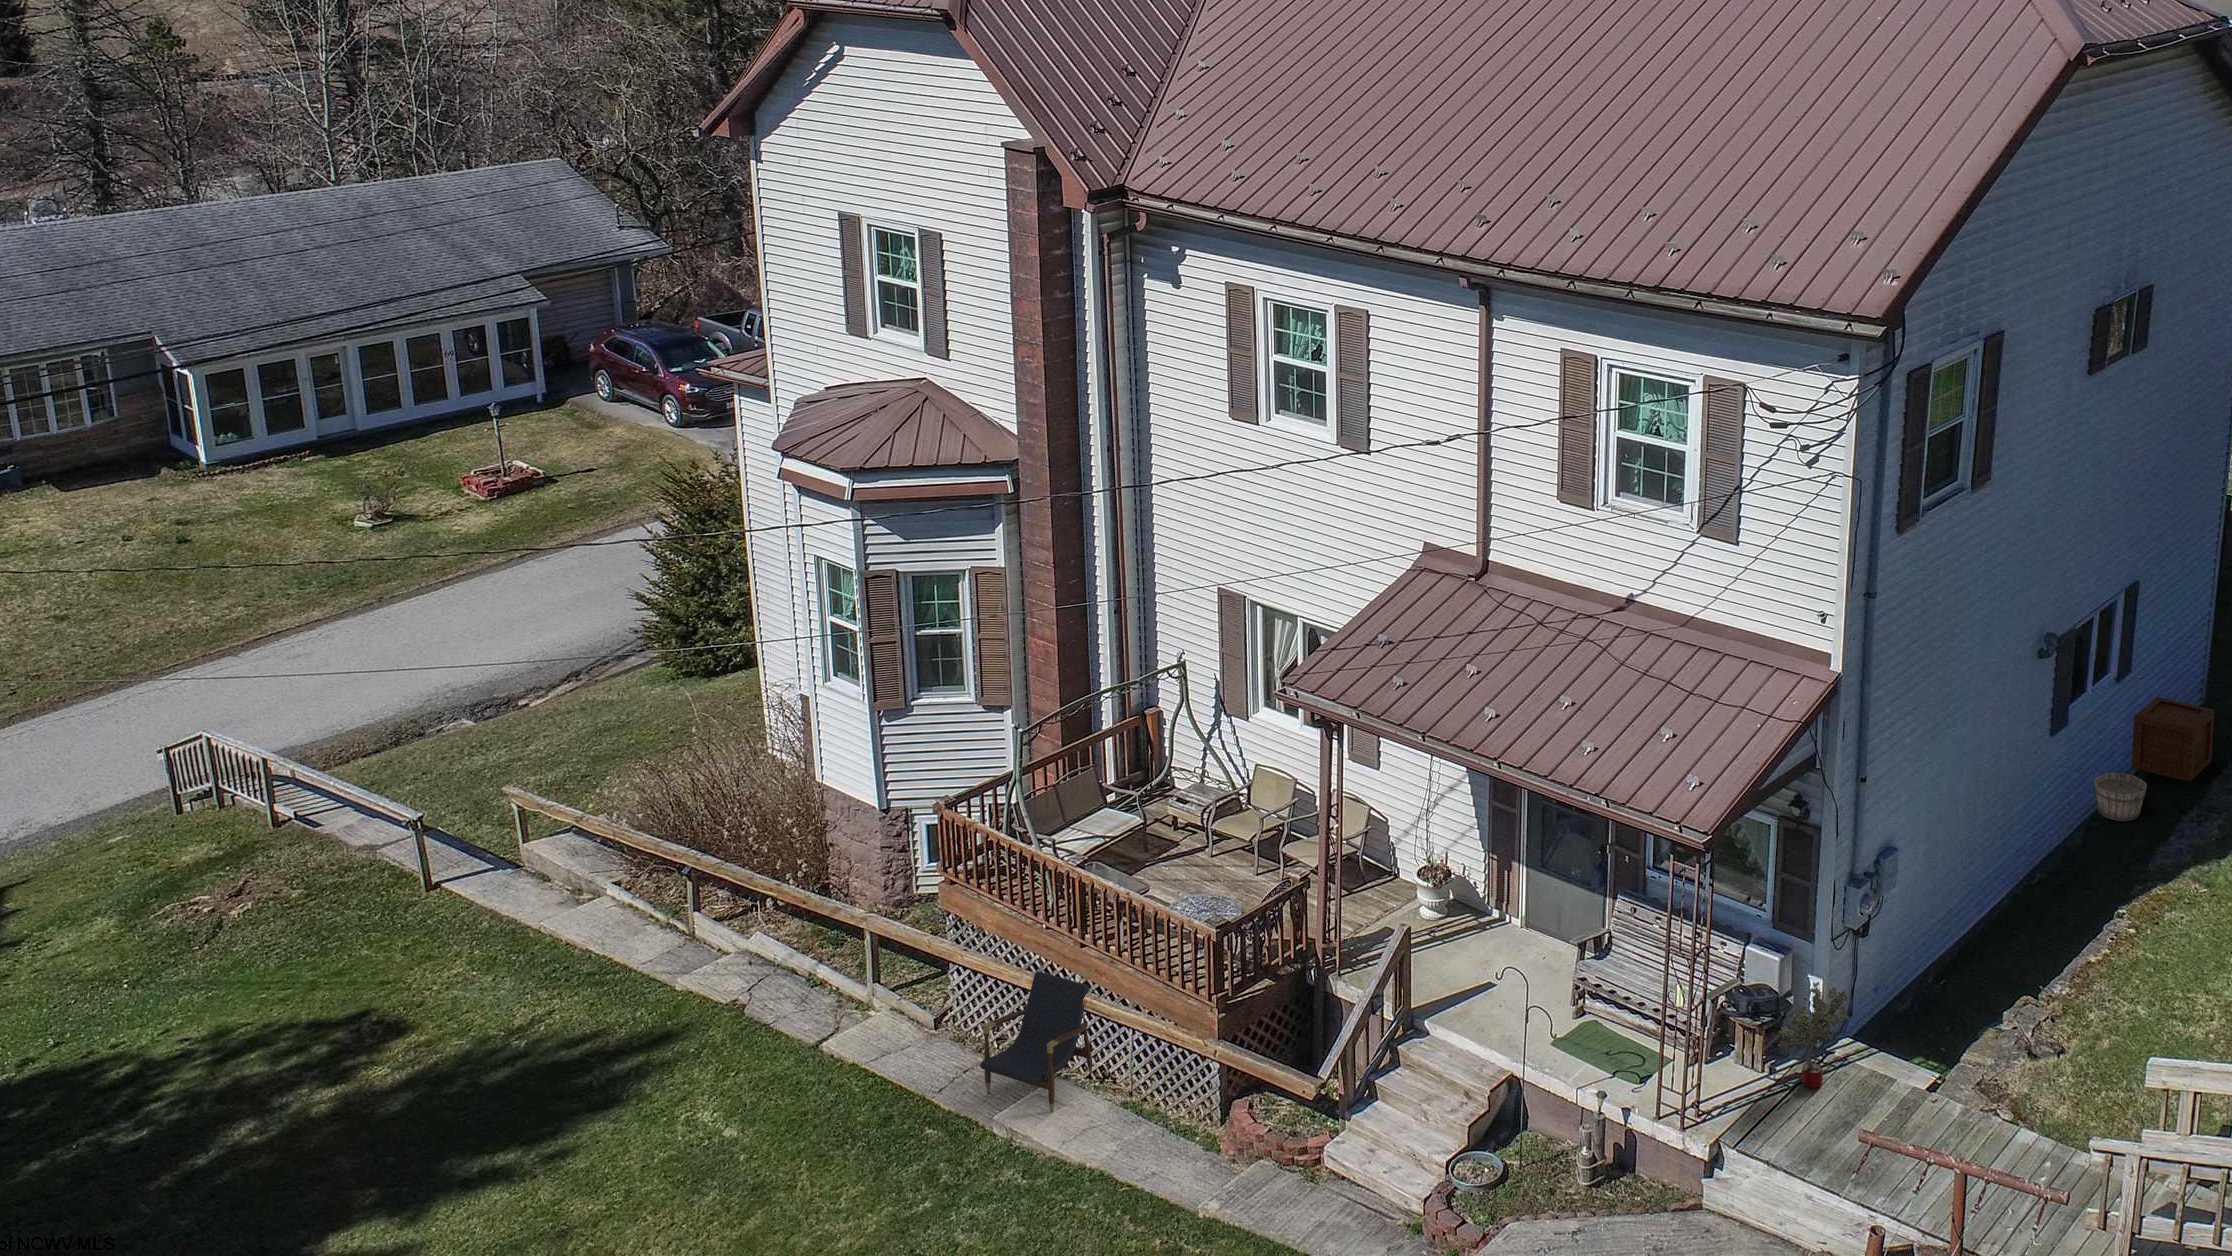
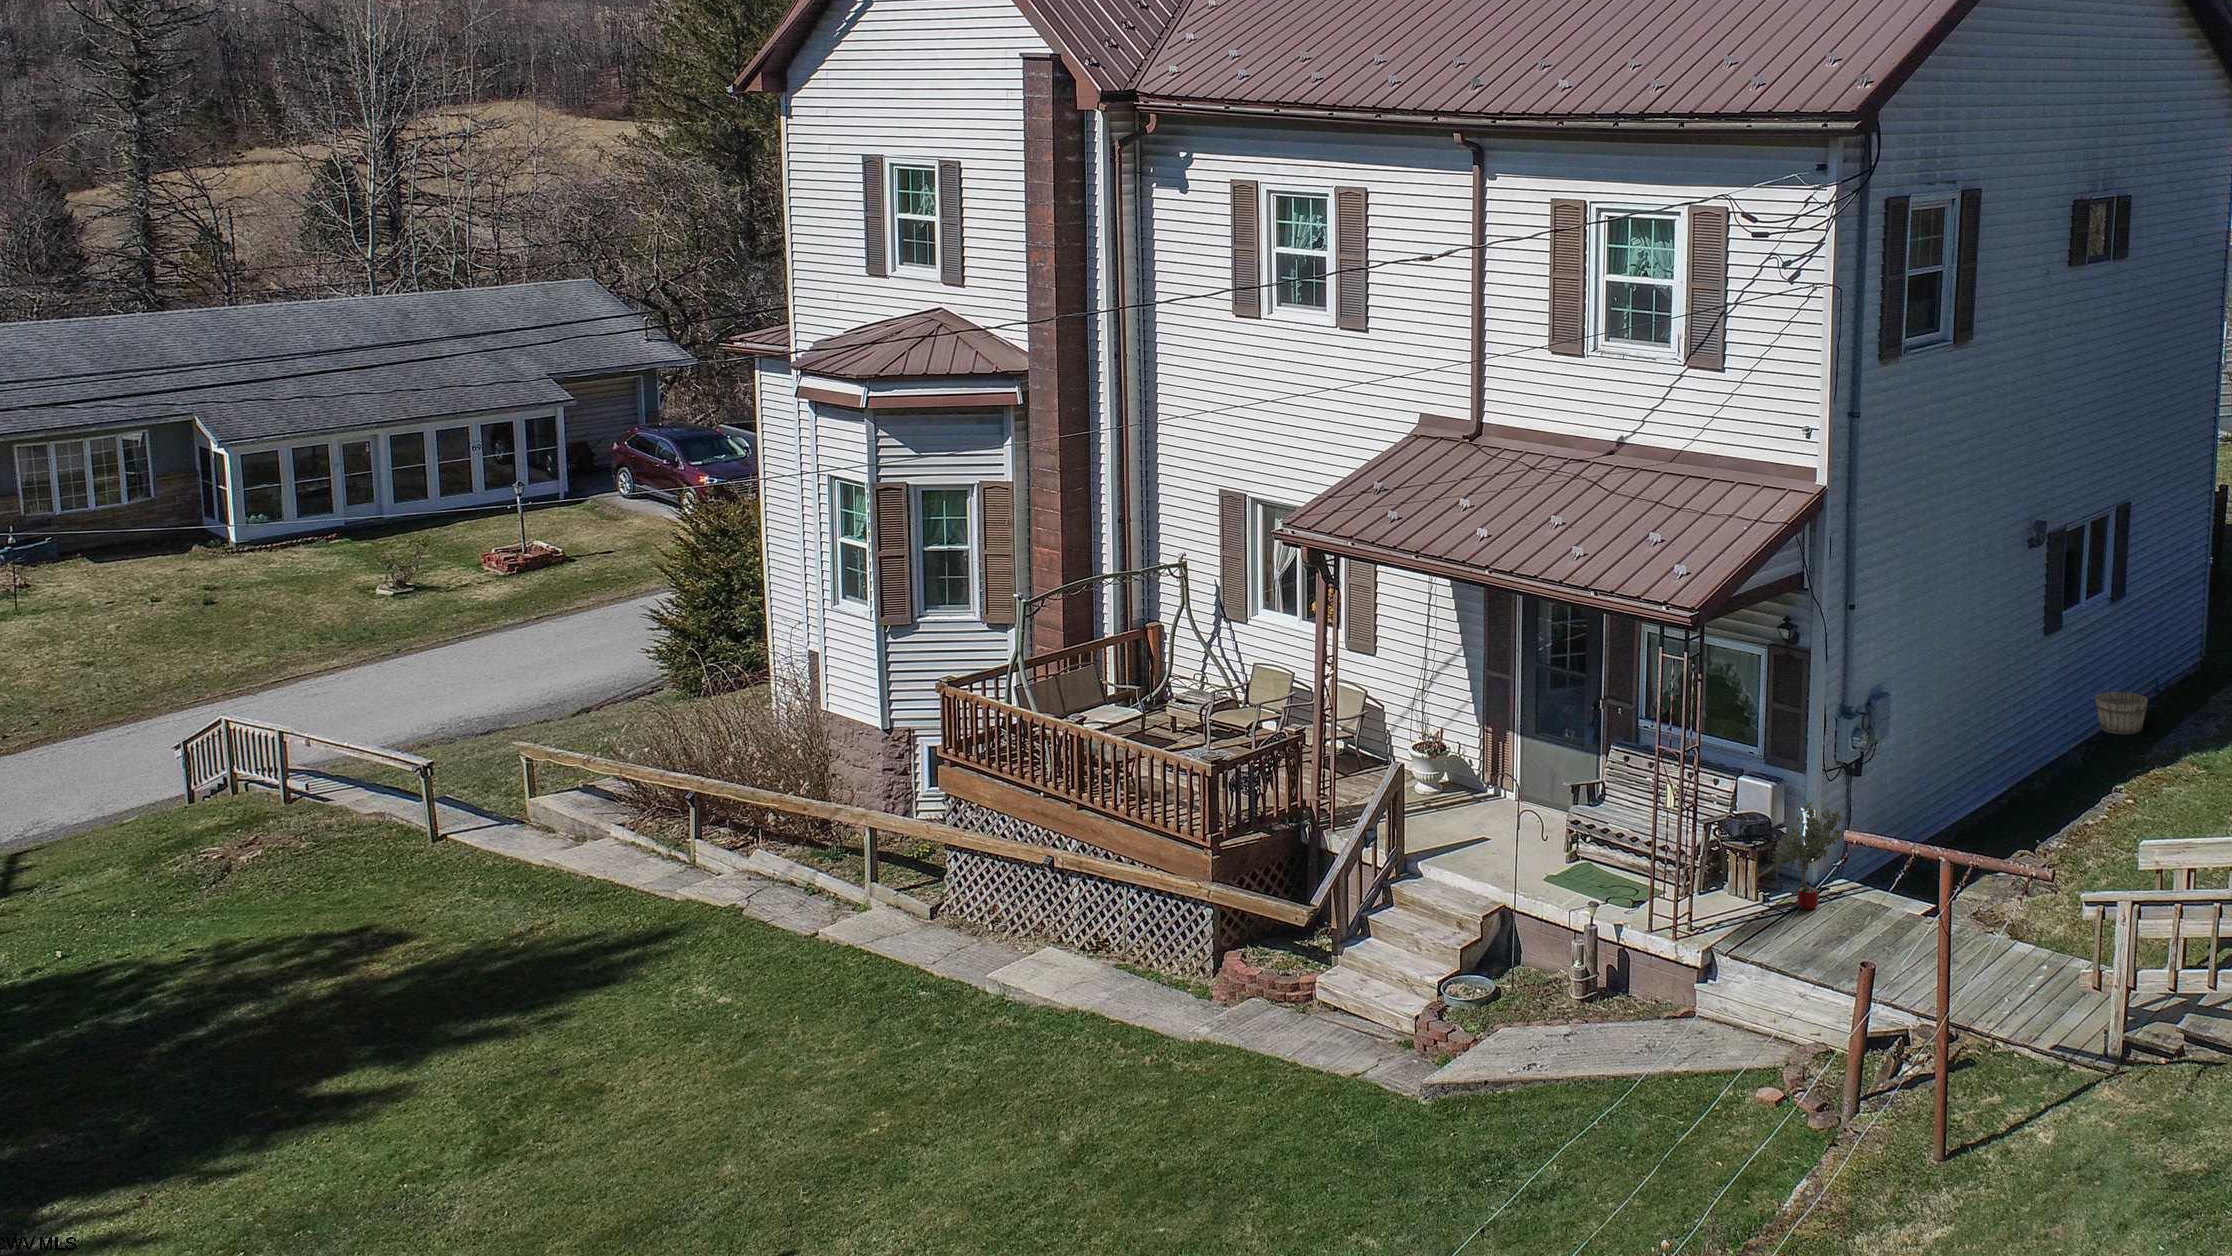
wooden crate: present [2132,697,2215,782] -> none [2134,632,2216,709]
lounge chair: present [980,971,1092,1113] -> none [974,829,1085,958]

